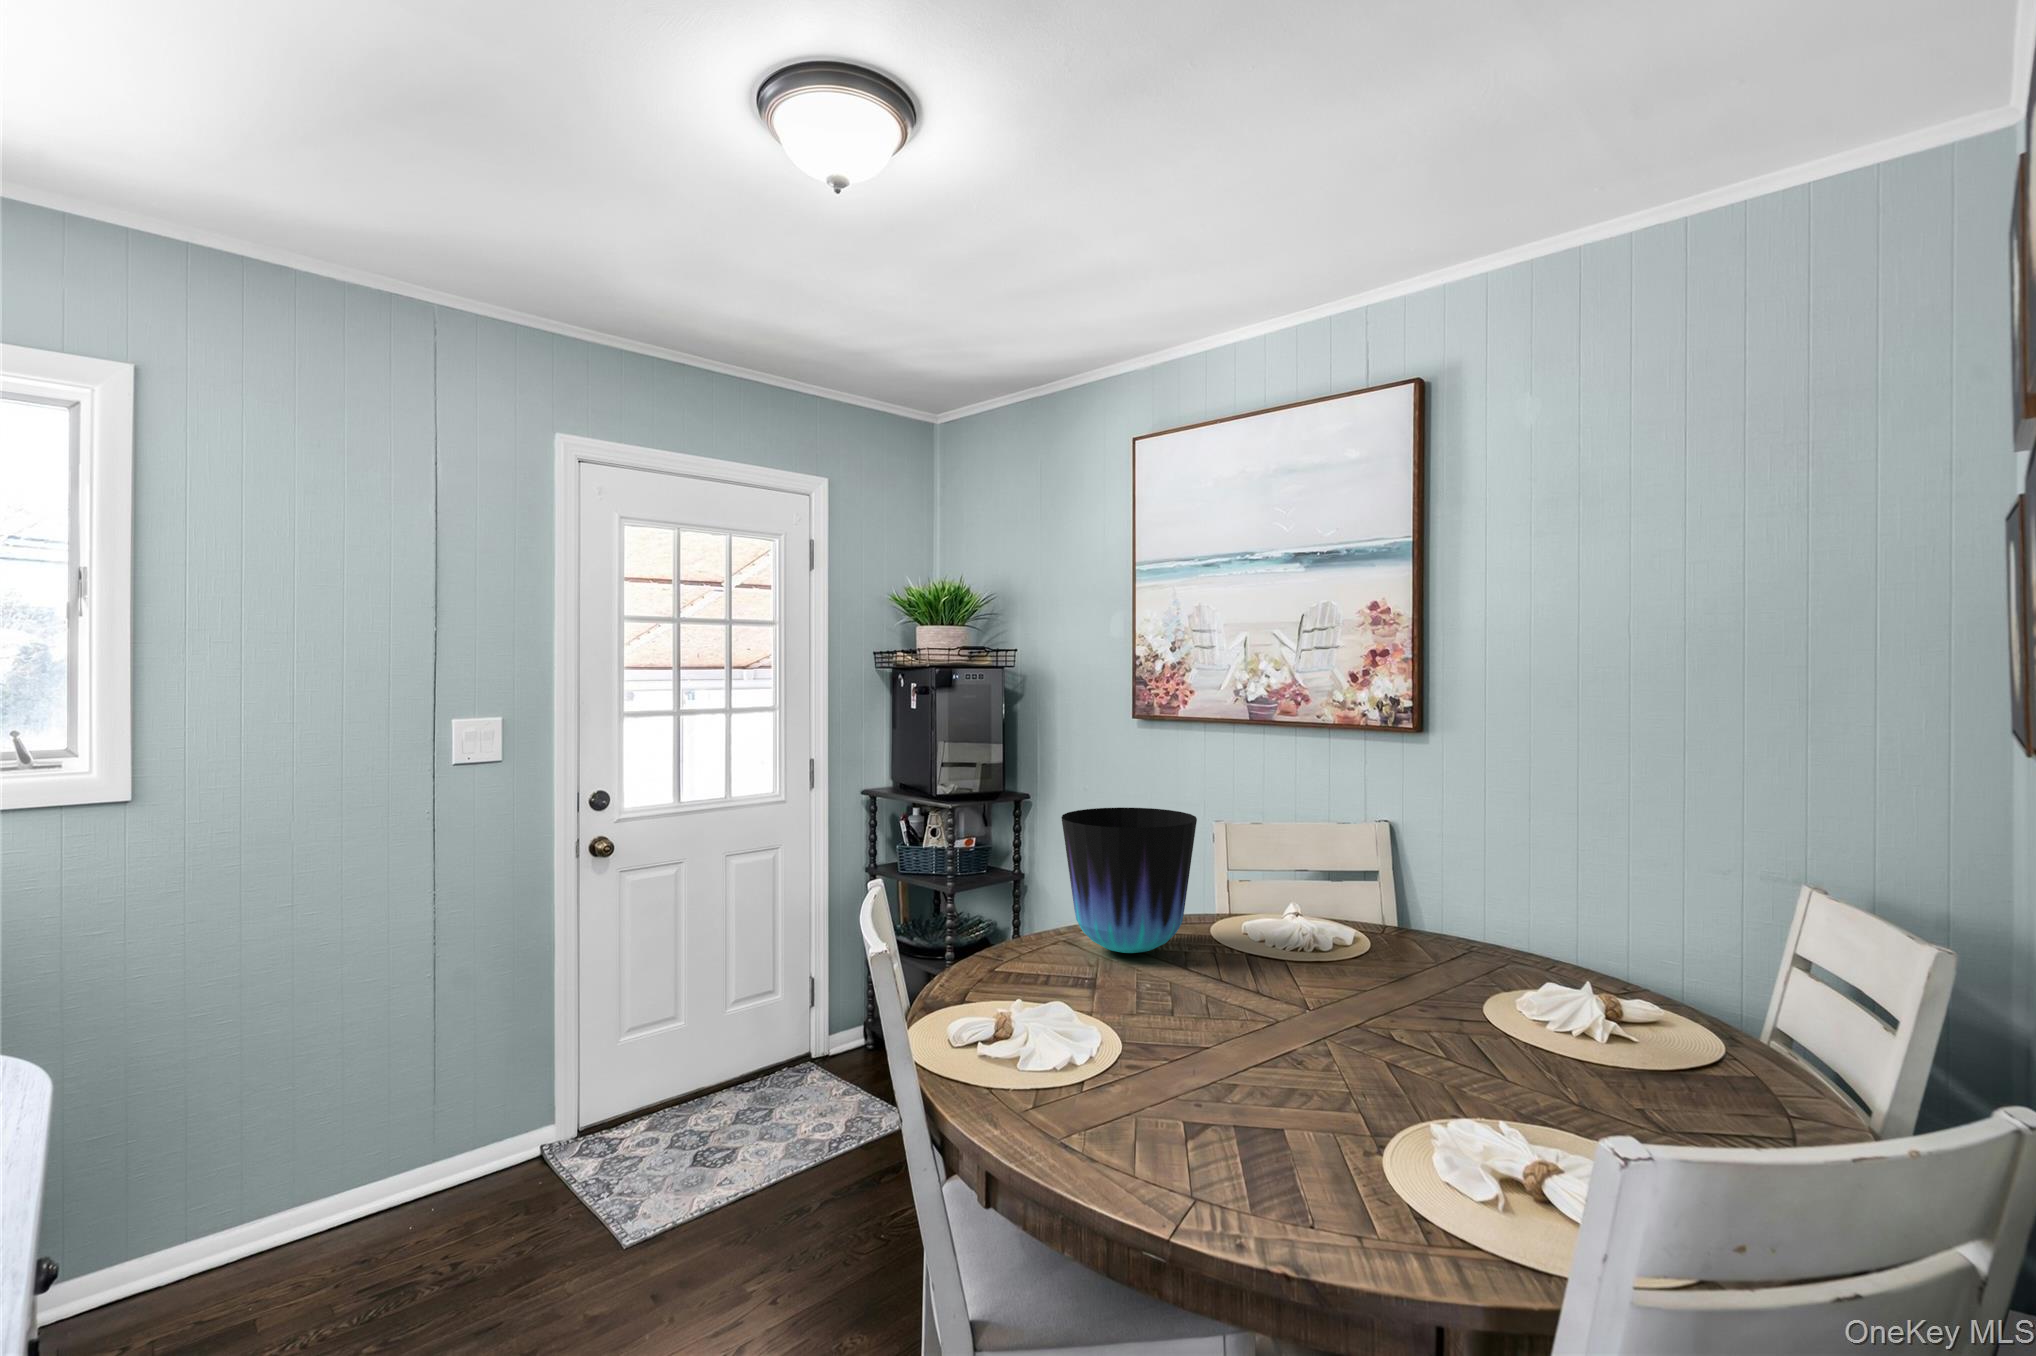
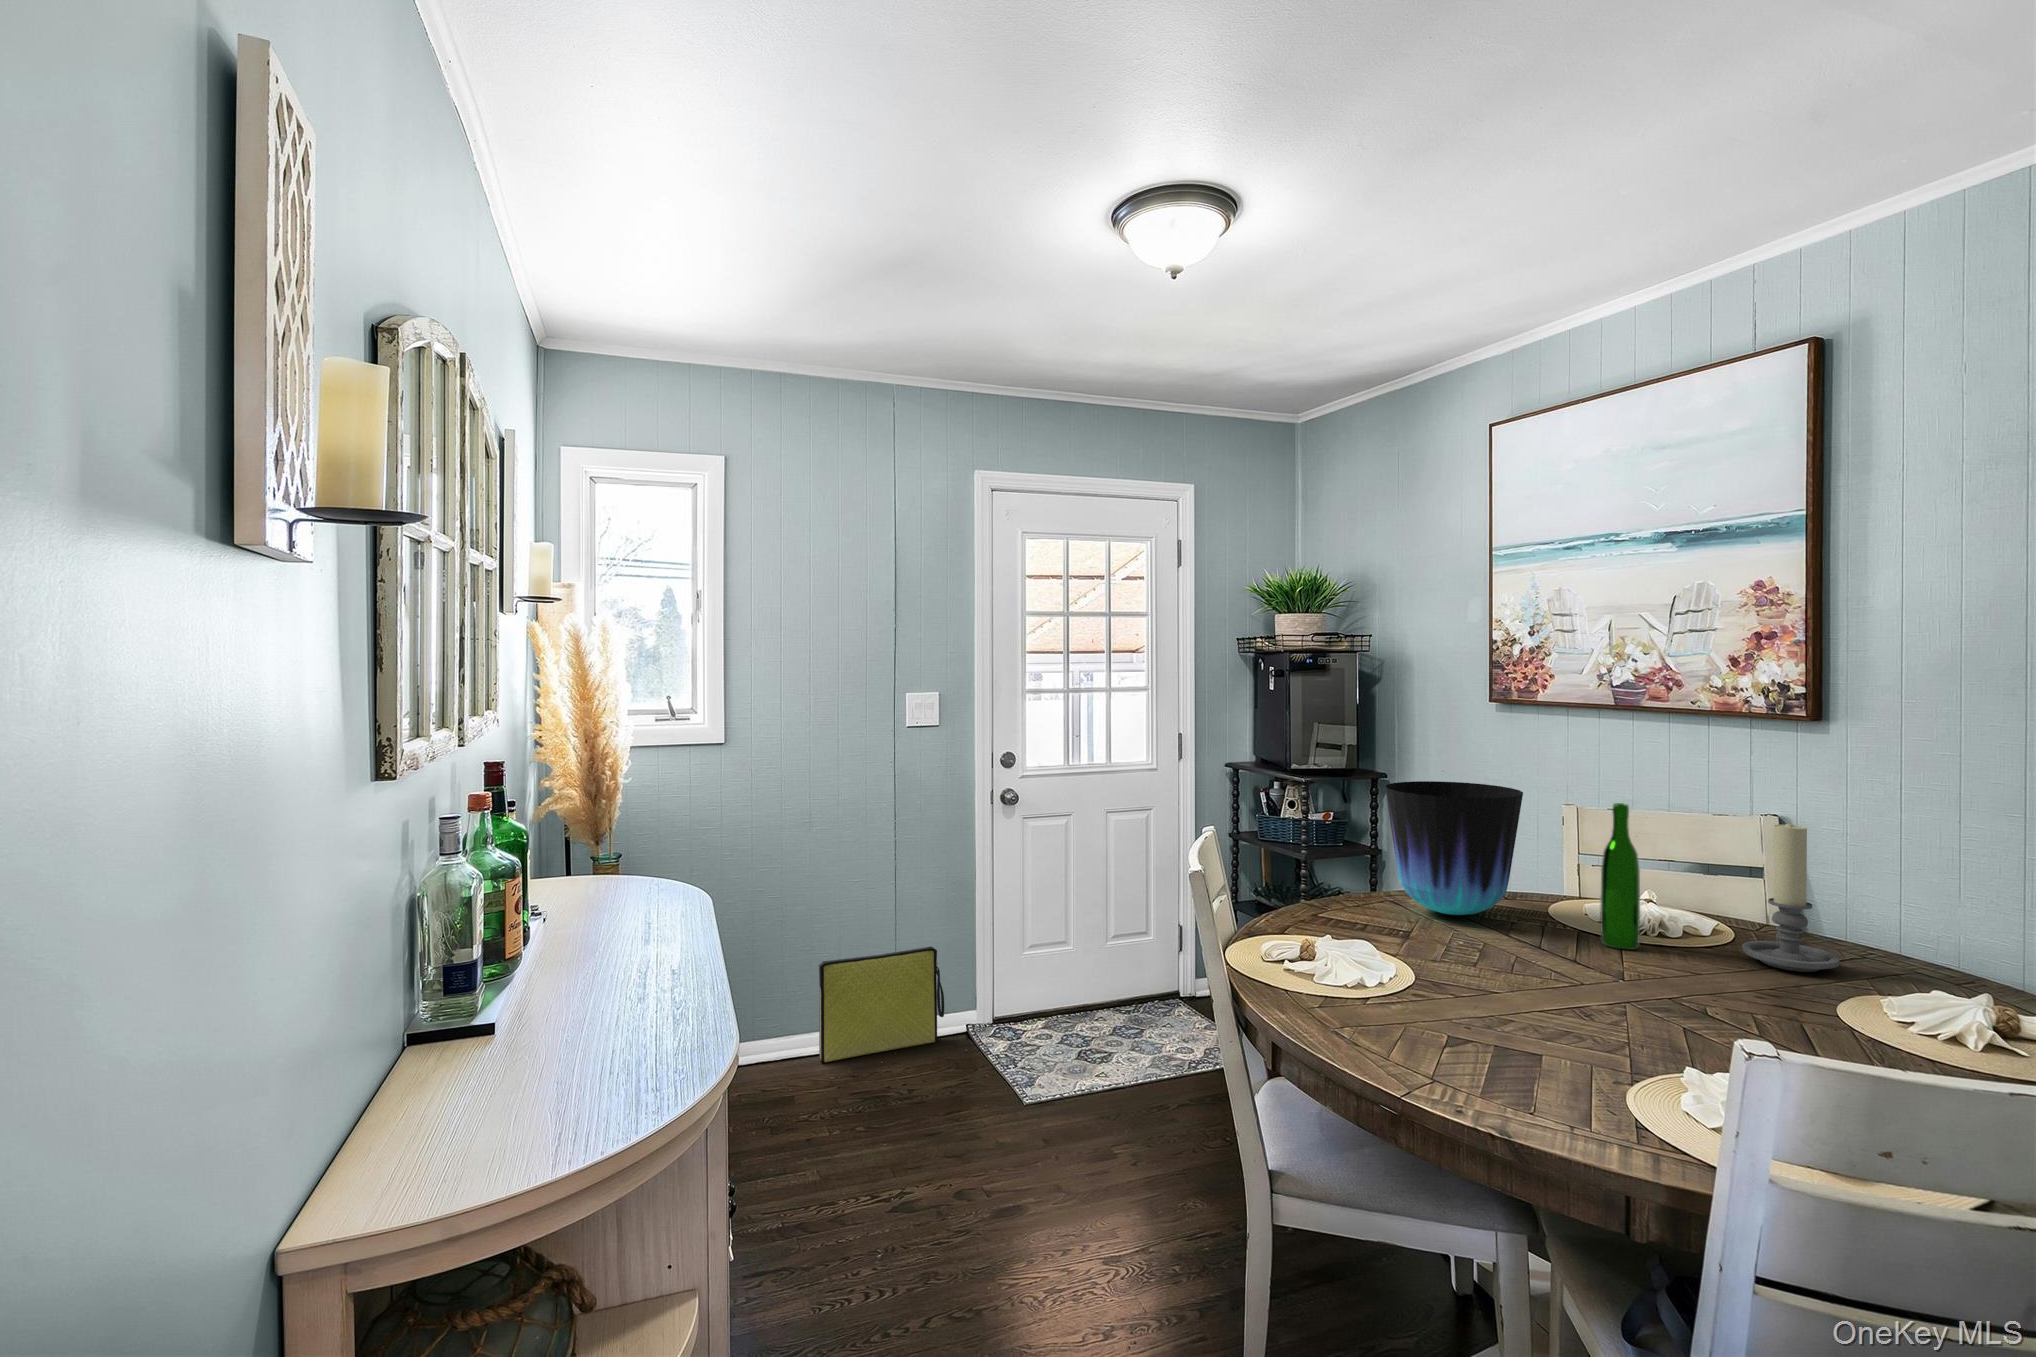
wine bottle: none [1274,824,1308,974] -> present [1600,803,1640,950]
candle holder: none [1392,836,1471,978] -> present [1742,823,1840,972]
bag: none [308,1054,508,1247] -> present [819,946,944,1063]

